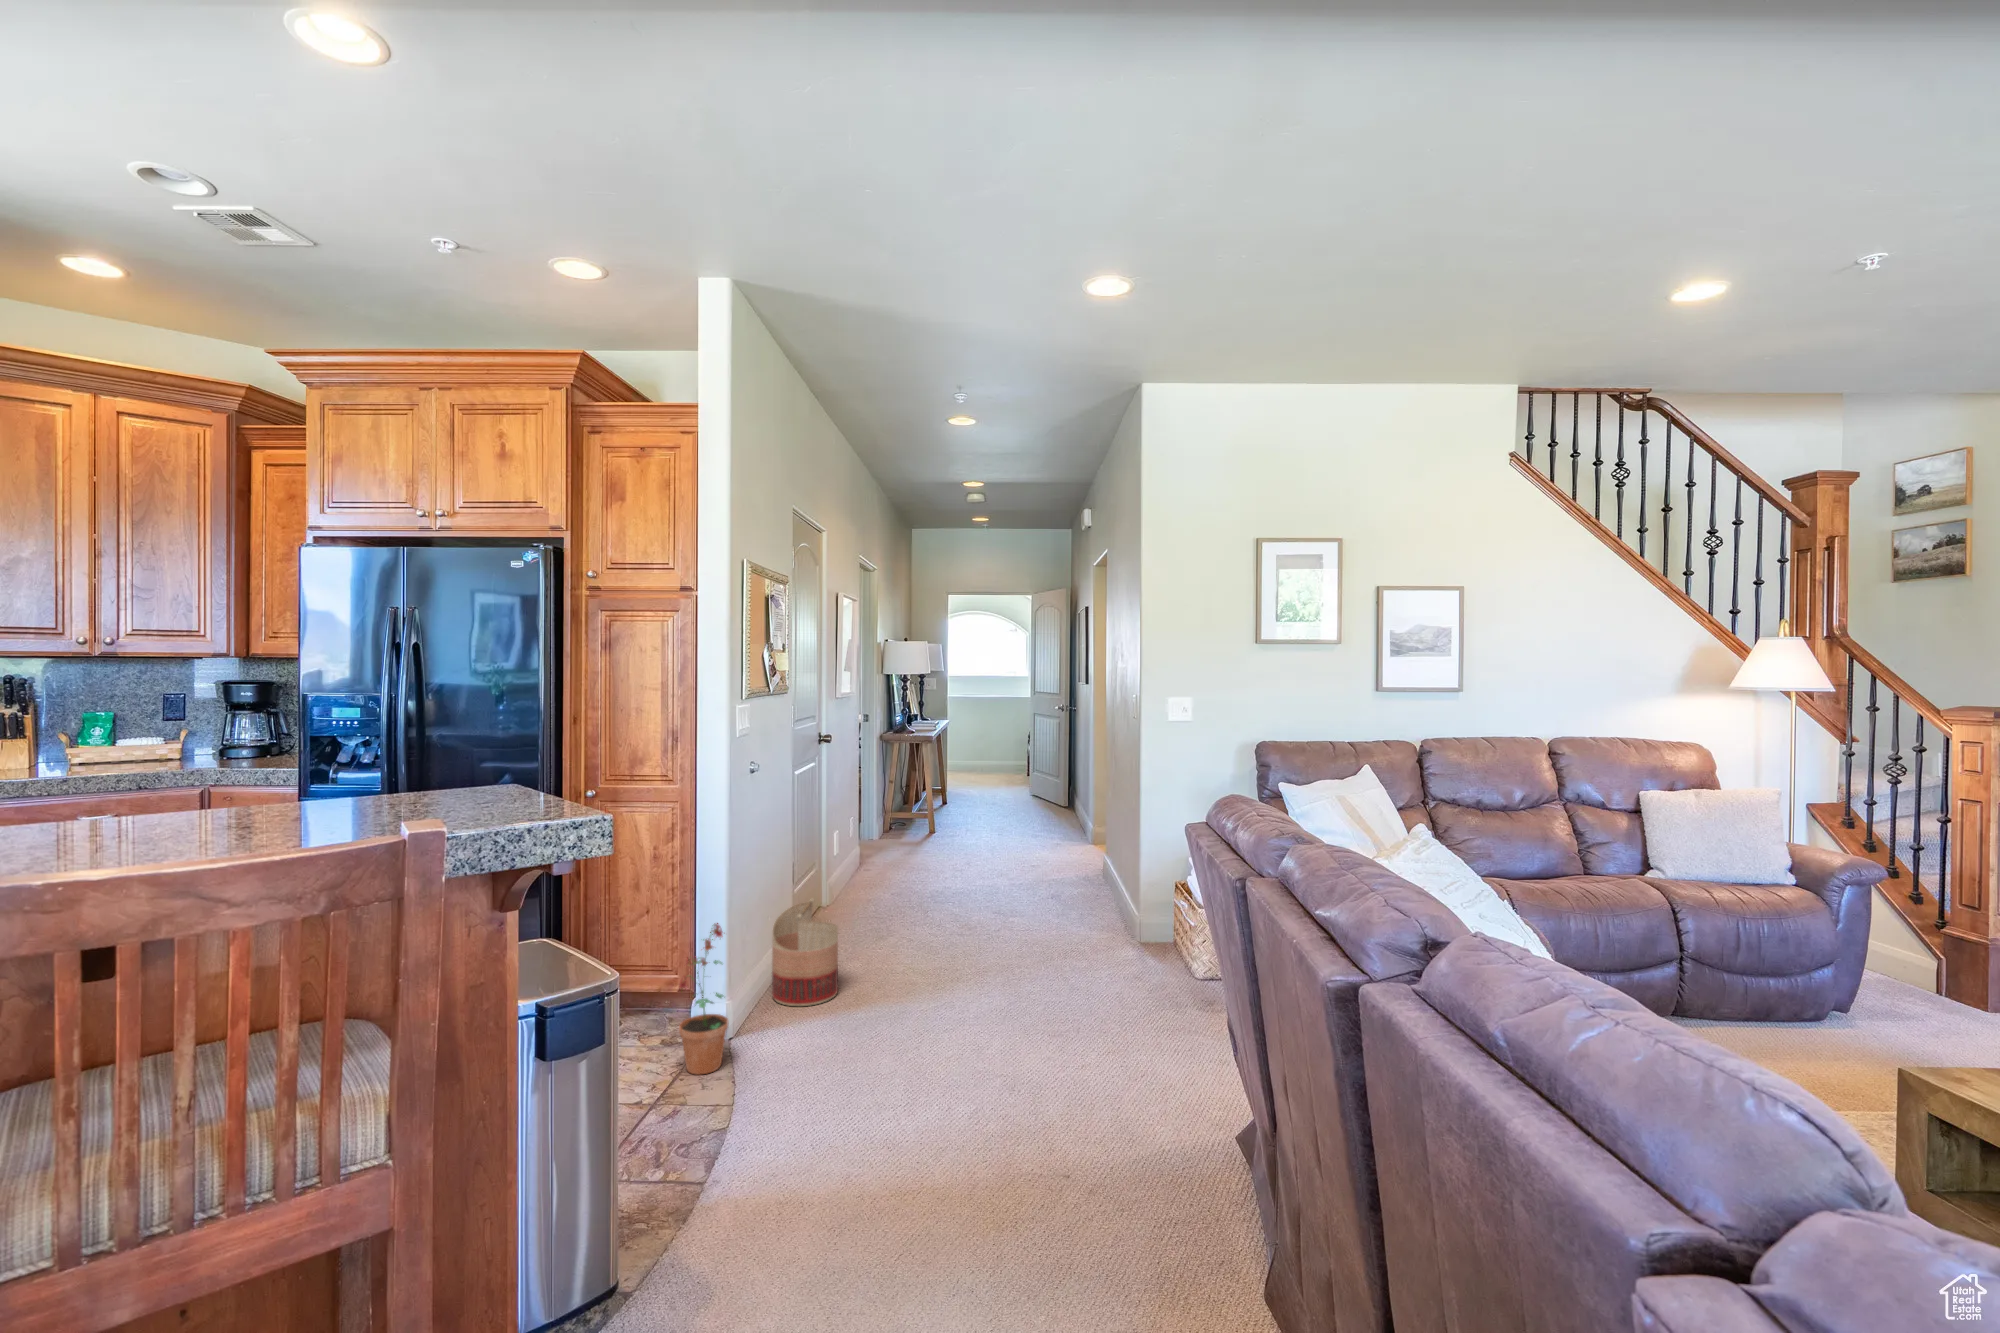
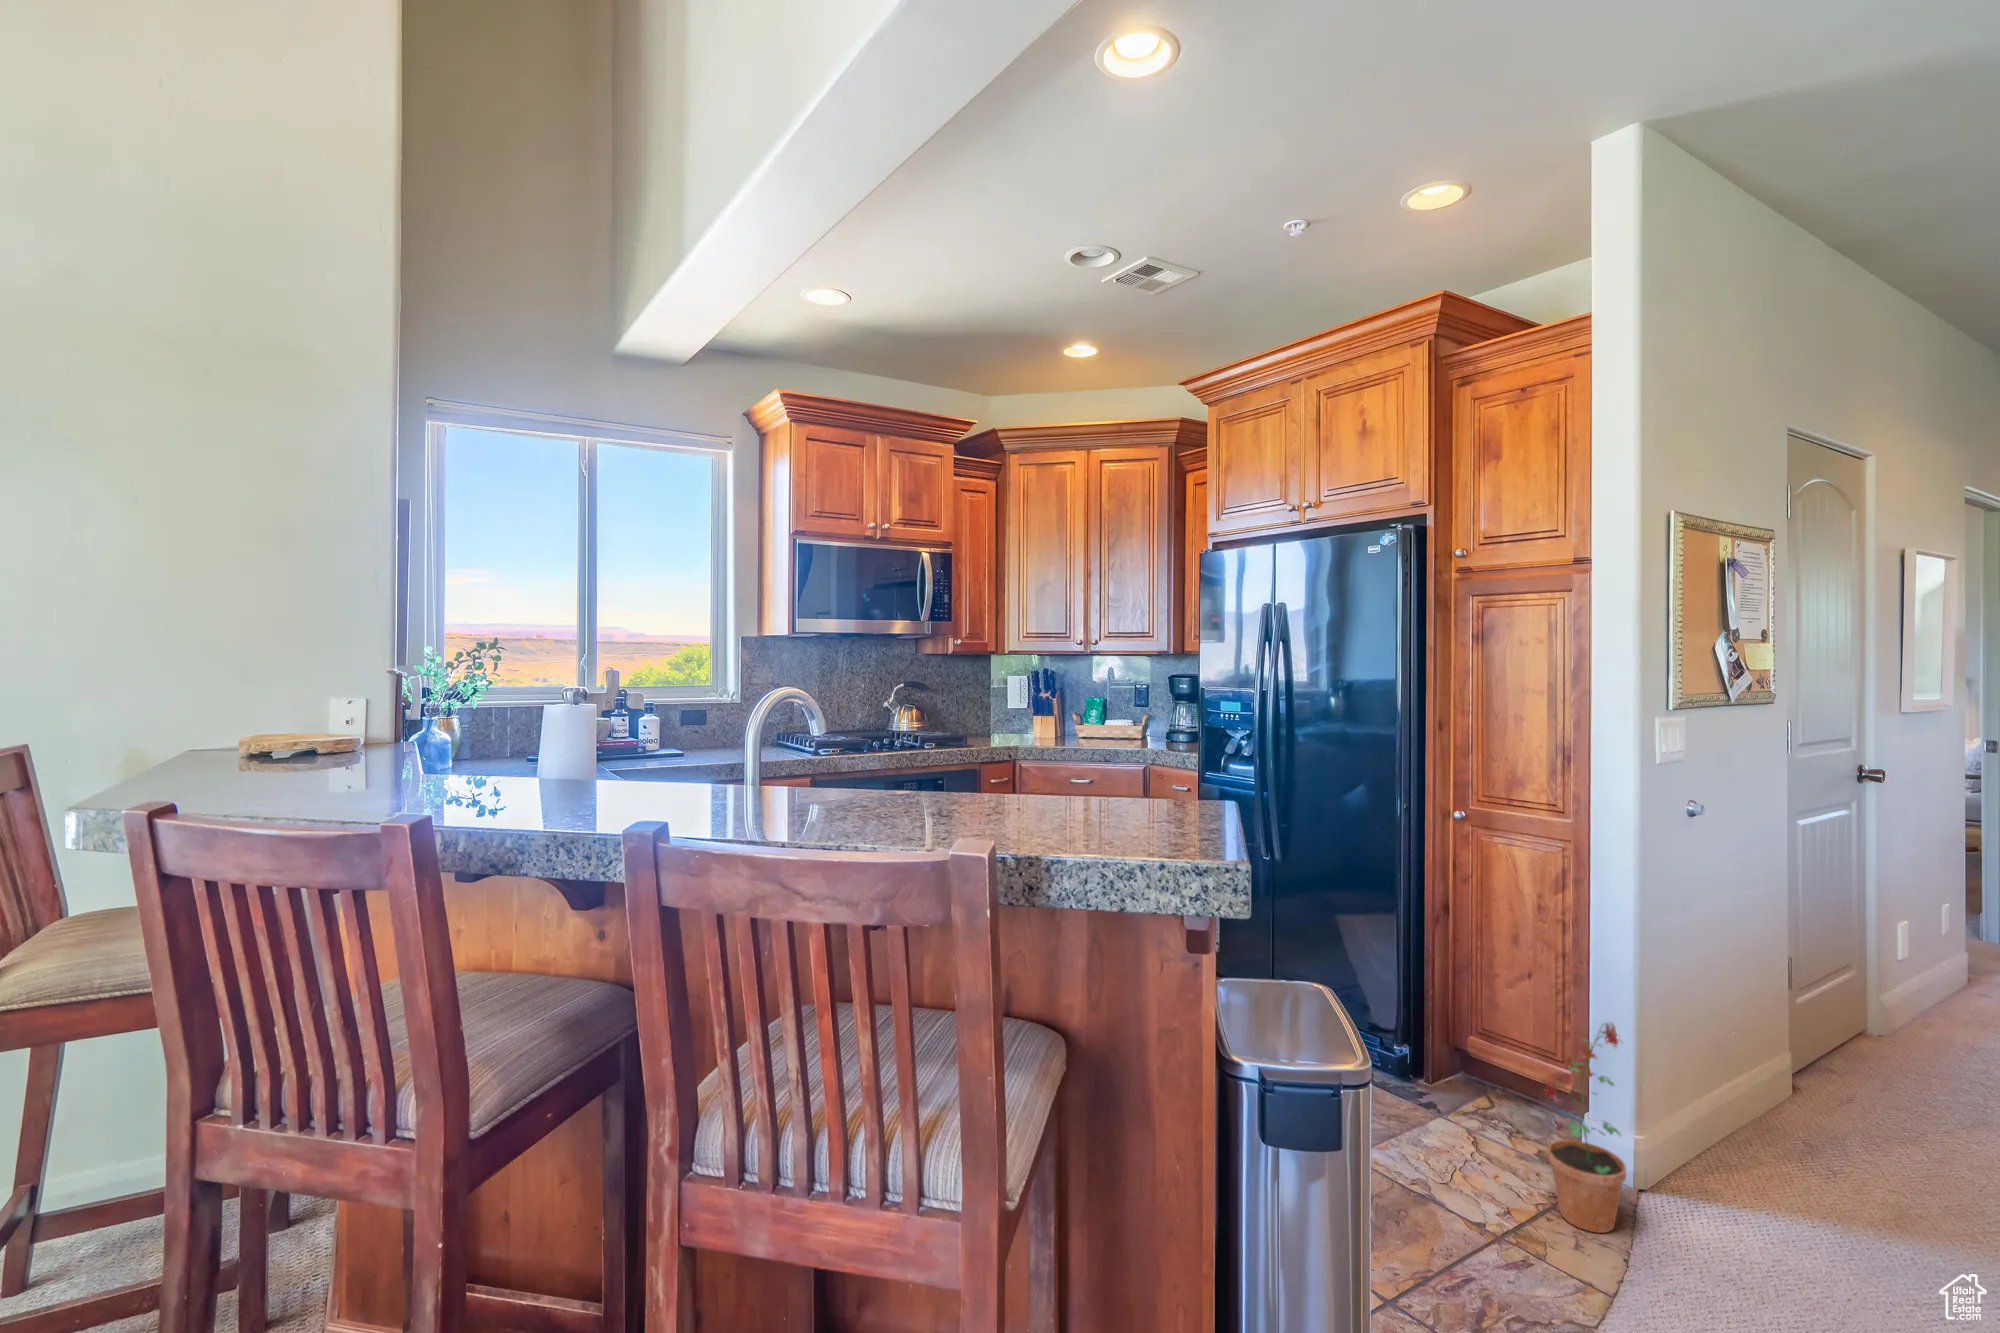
basket: present [772,899,838,1006] -> none [1735,1028,1873,1208]

